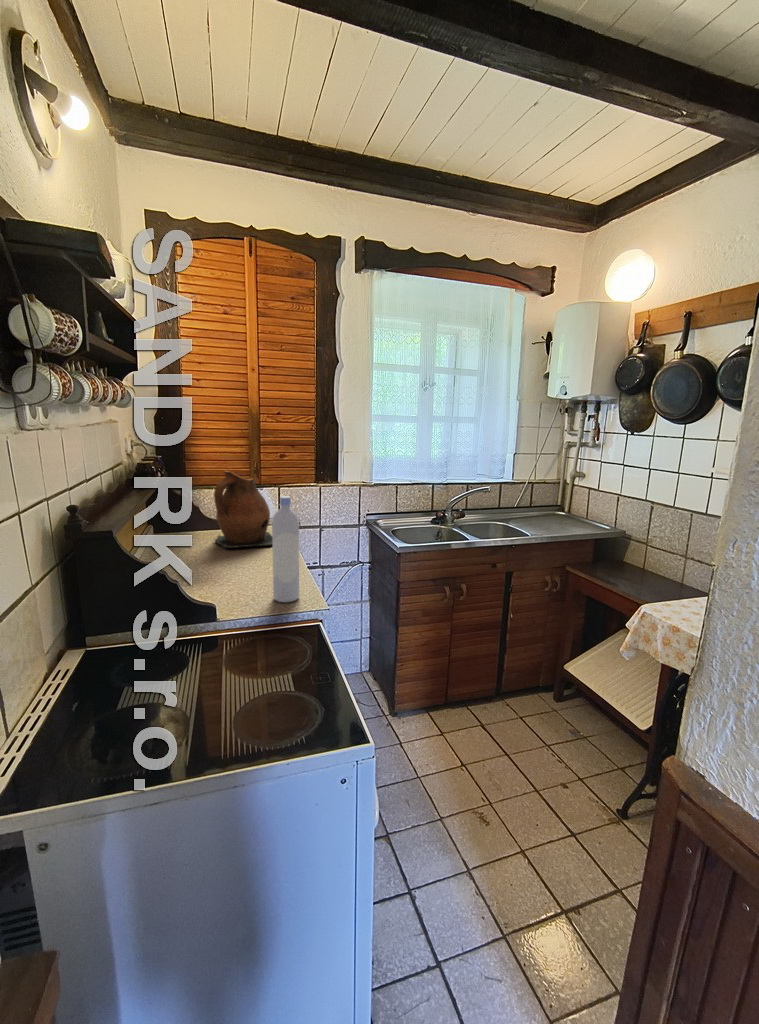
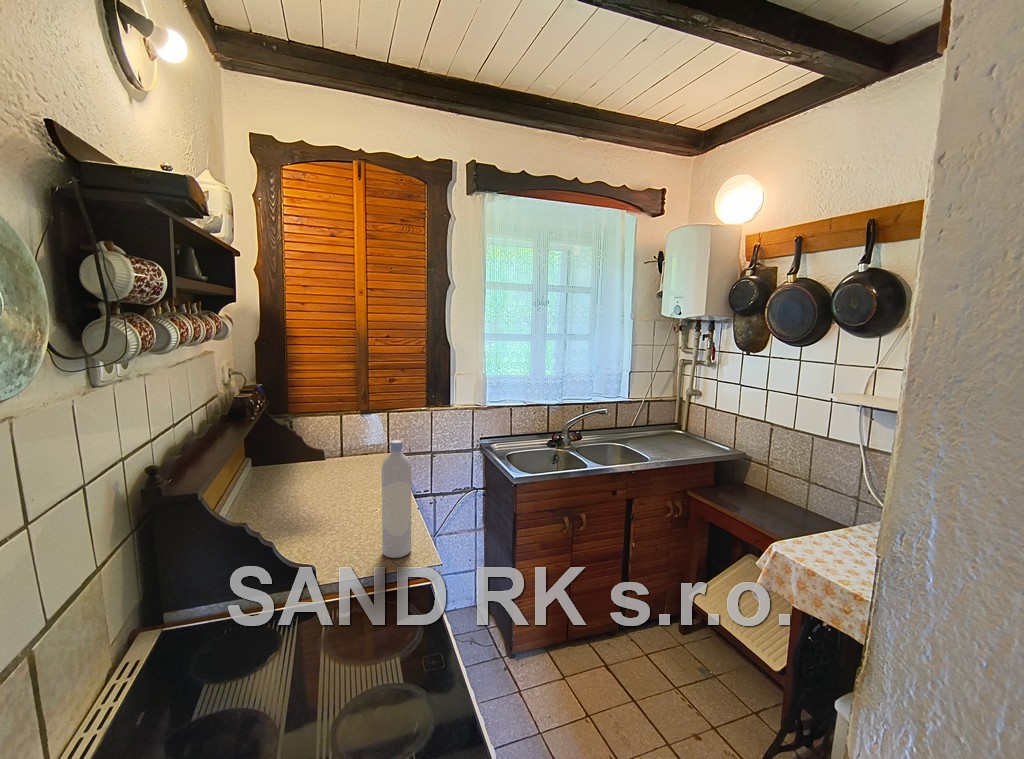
ceramic pitcher: present [214,471,272,548] -> none [317,401,387,484]

